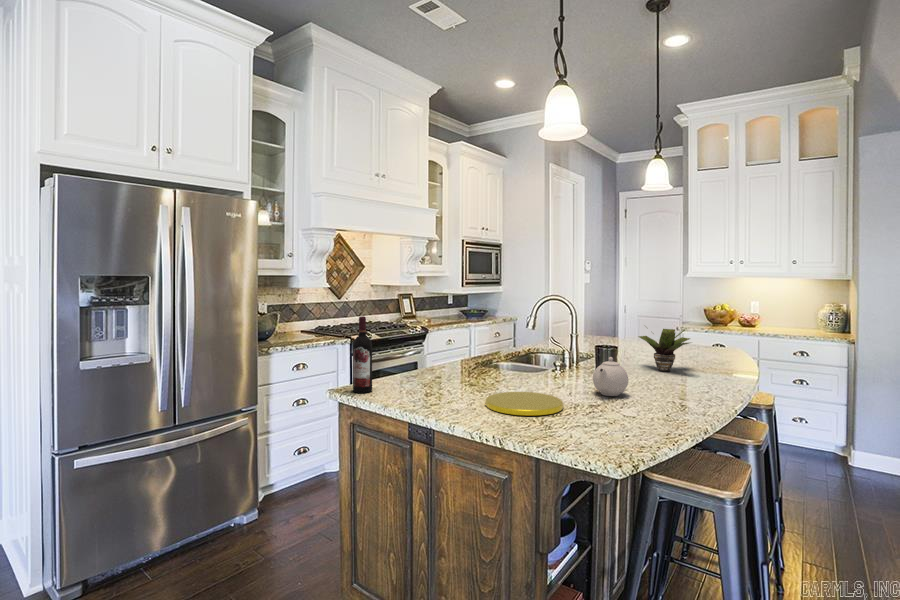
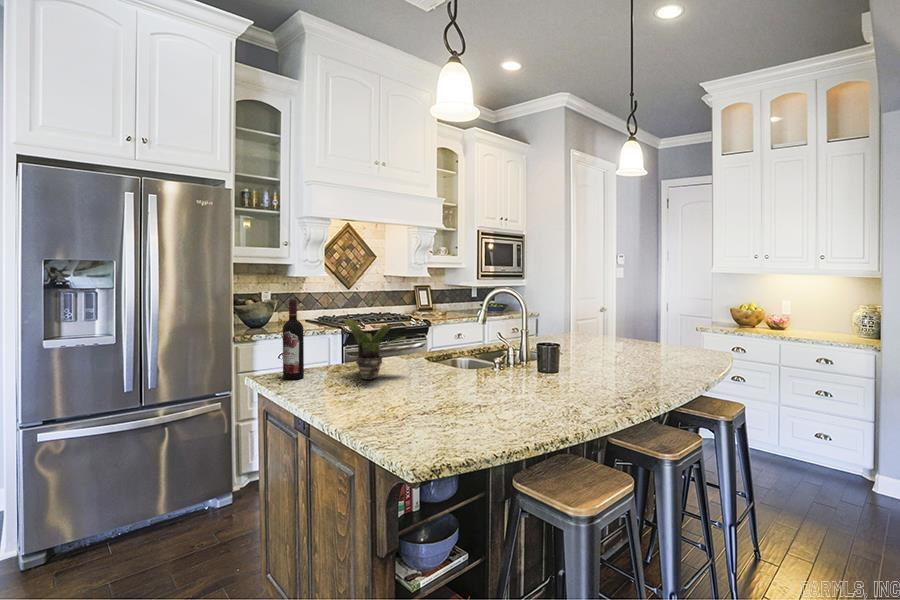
potted plant: present [639,329,690,371] -> present [344,319,406,380]
teapot: present [593,357,628,396] -> none [538,349,578,394]
plate: present [486,392,563,416] -> none [401,384,488,411]

